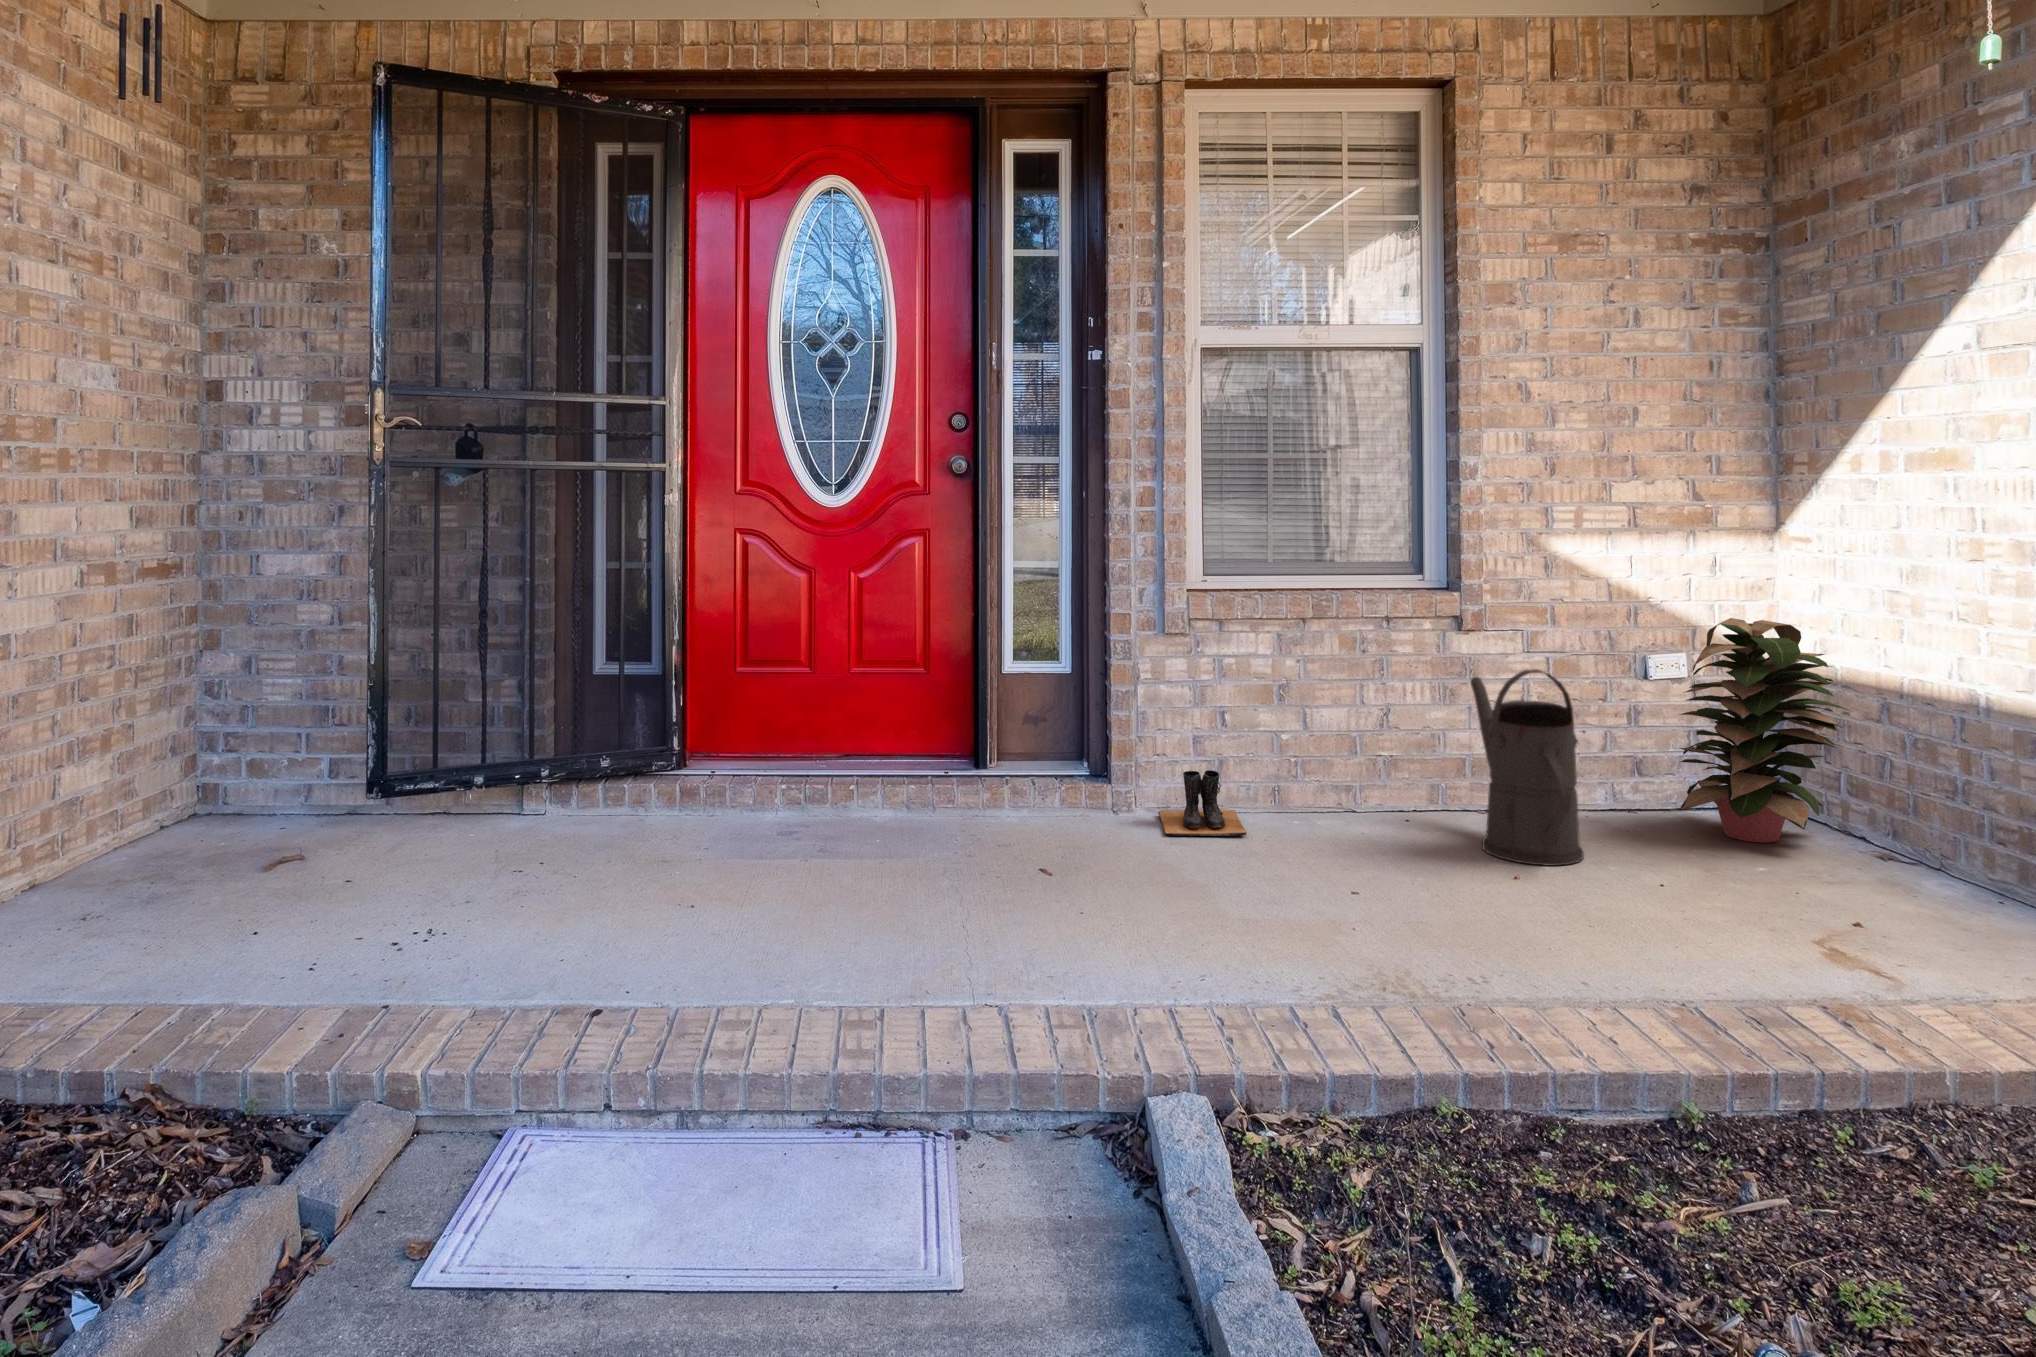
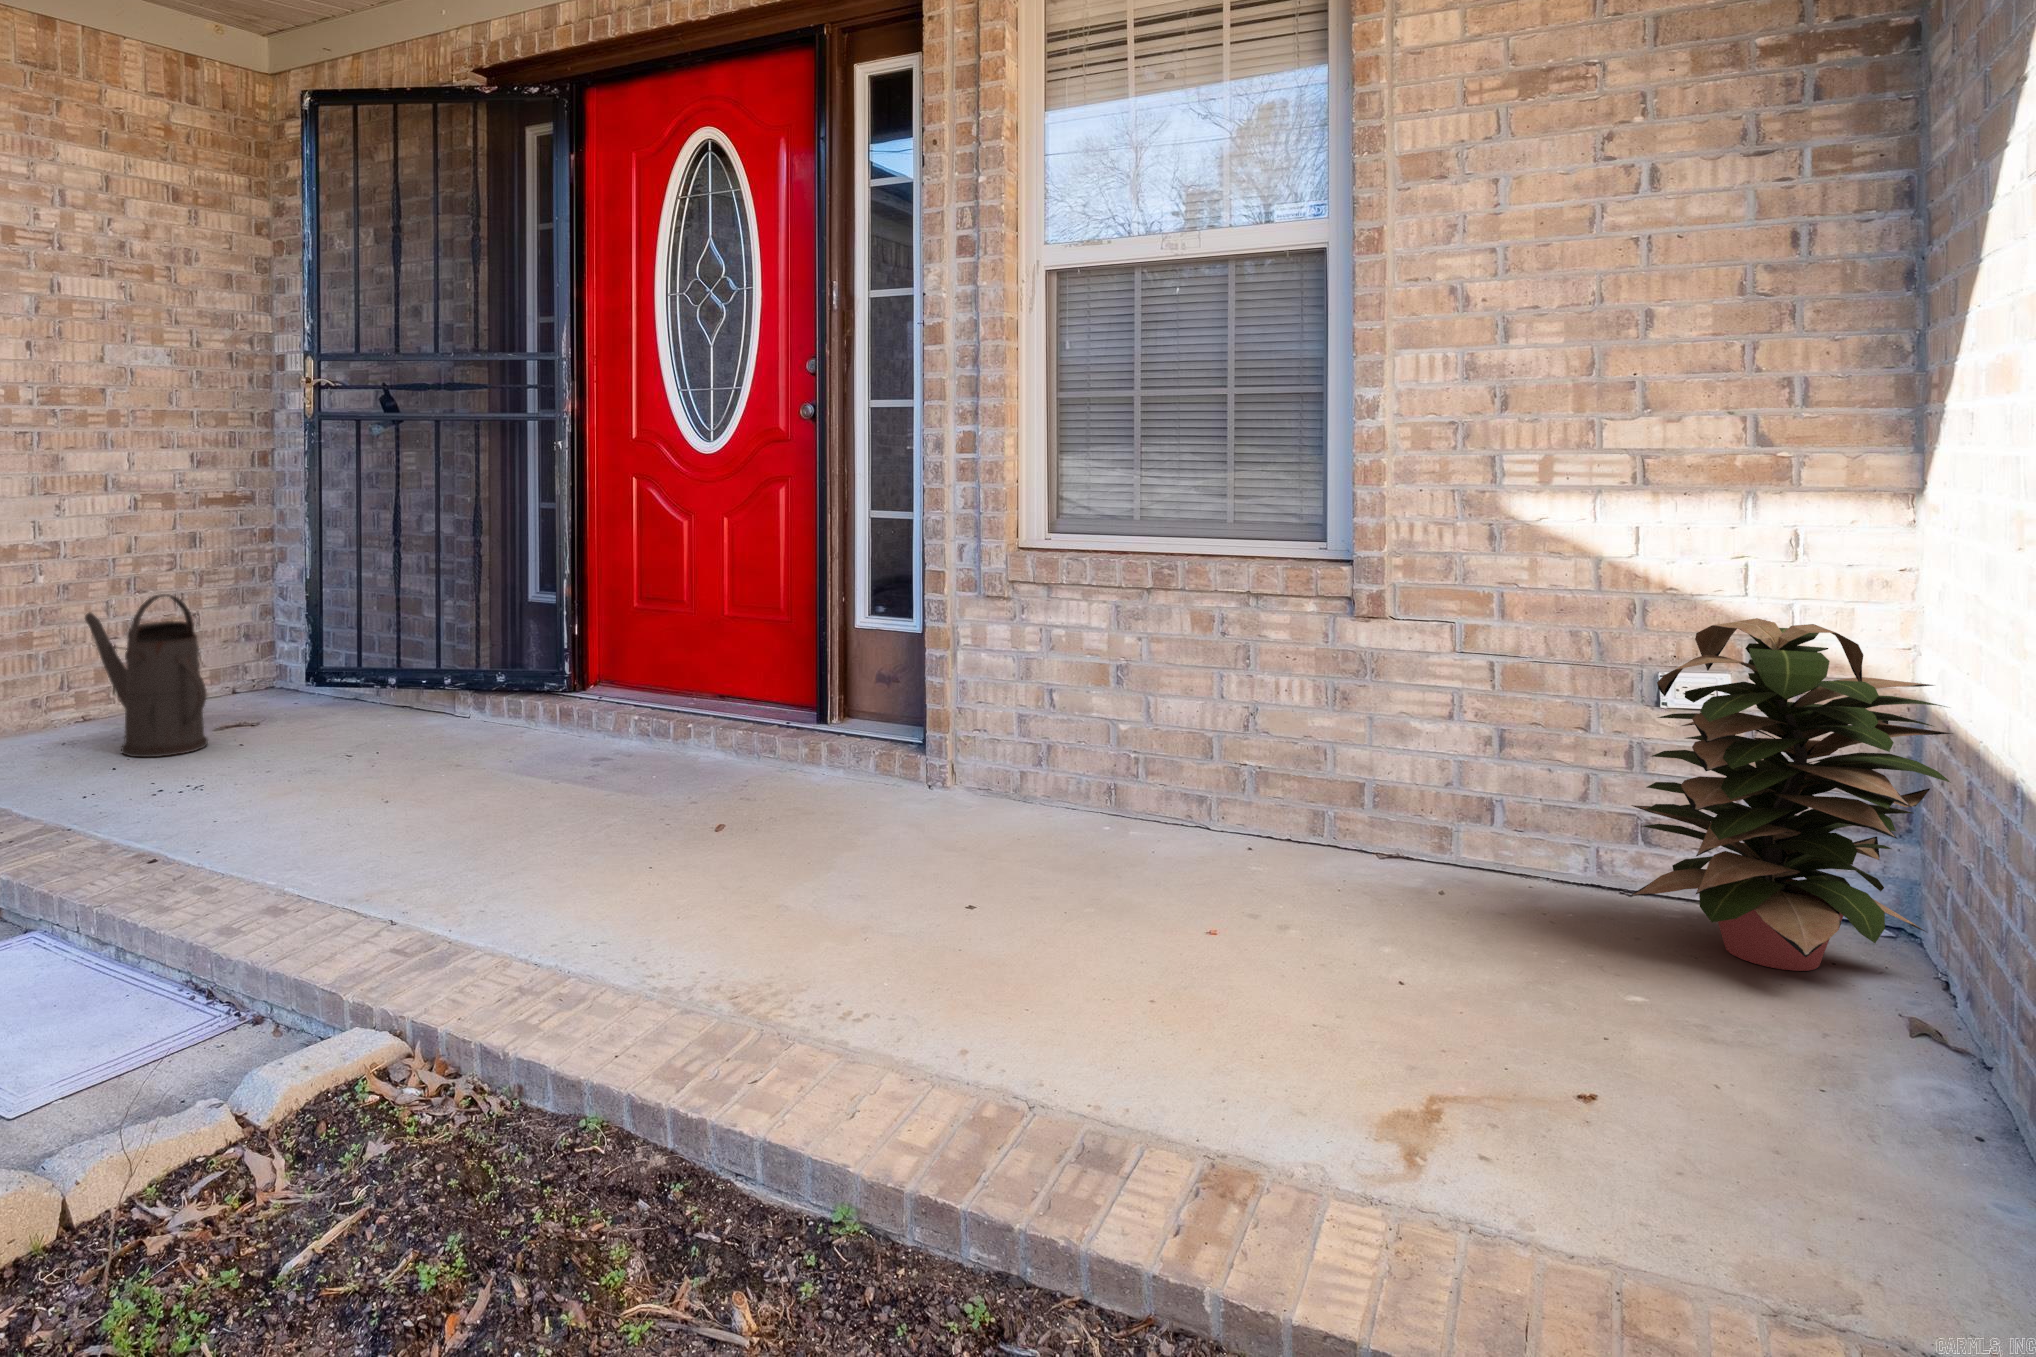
watering can: present [1471,669,1584,866] -> present [85,594,208,757]
boots: present [1158,770,1247,836] -> none [921,757,1040,836]

